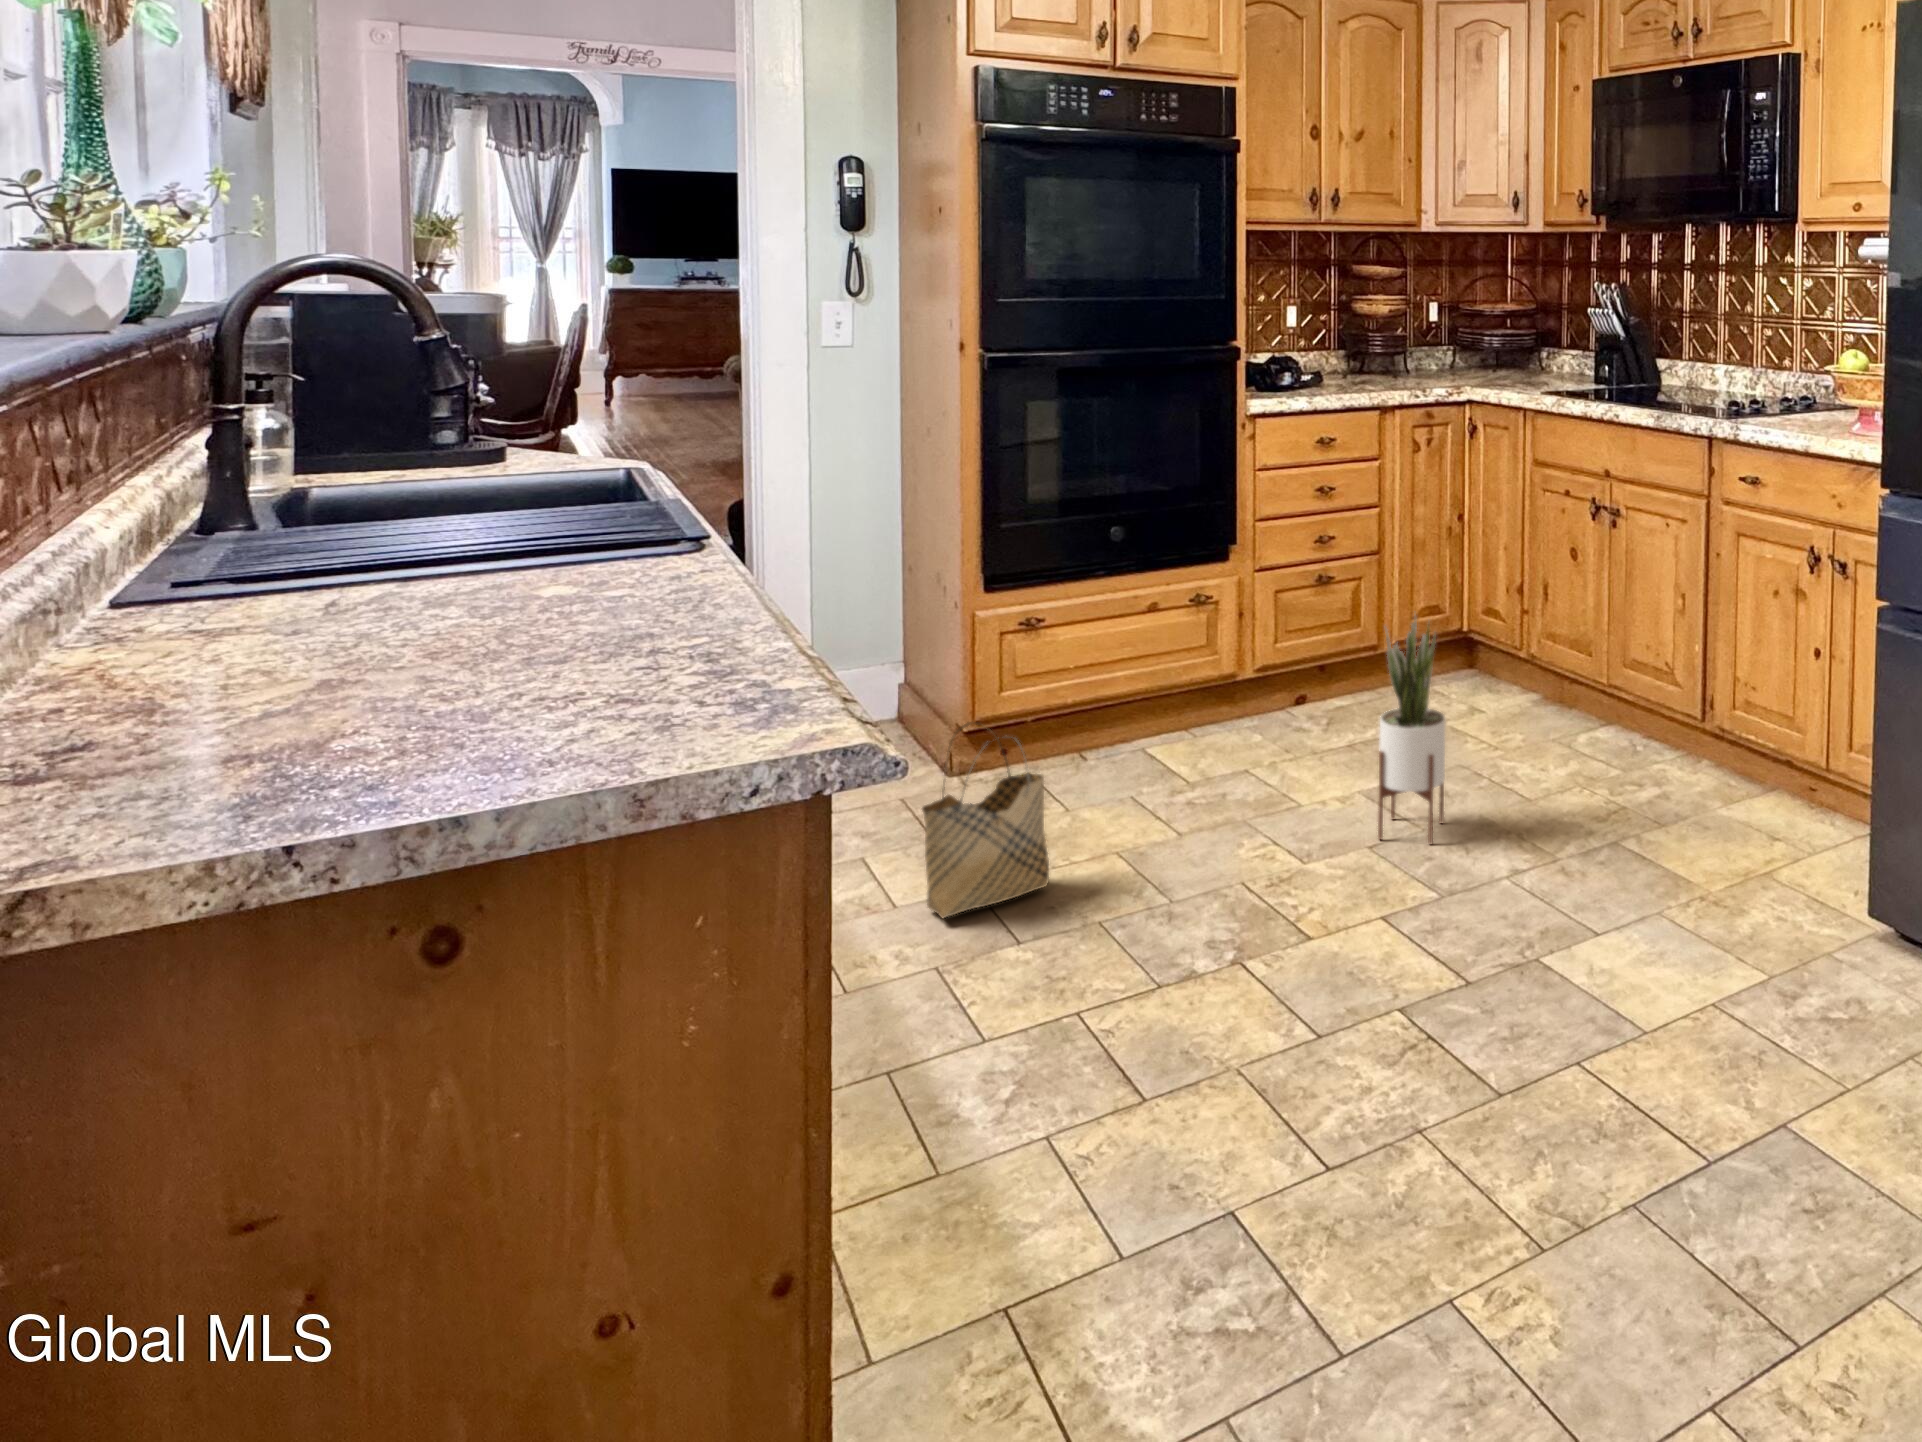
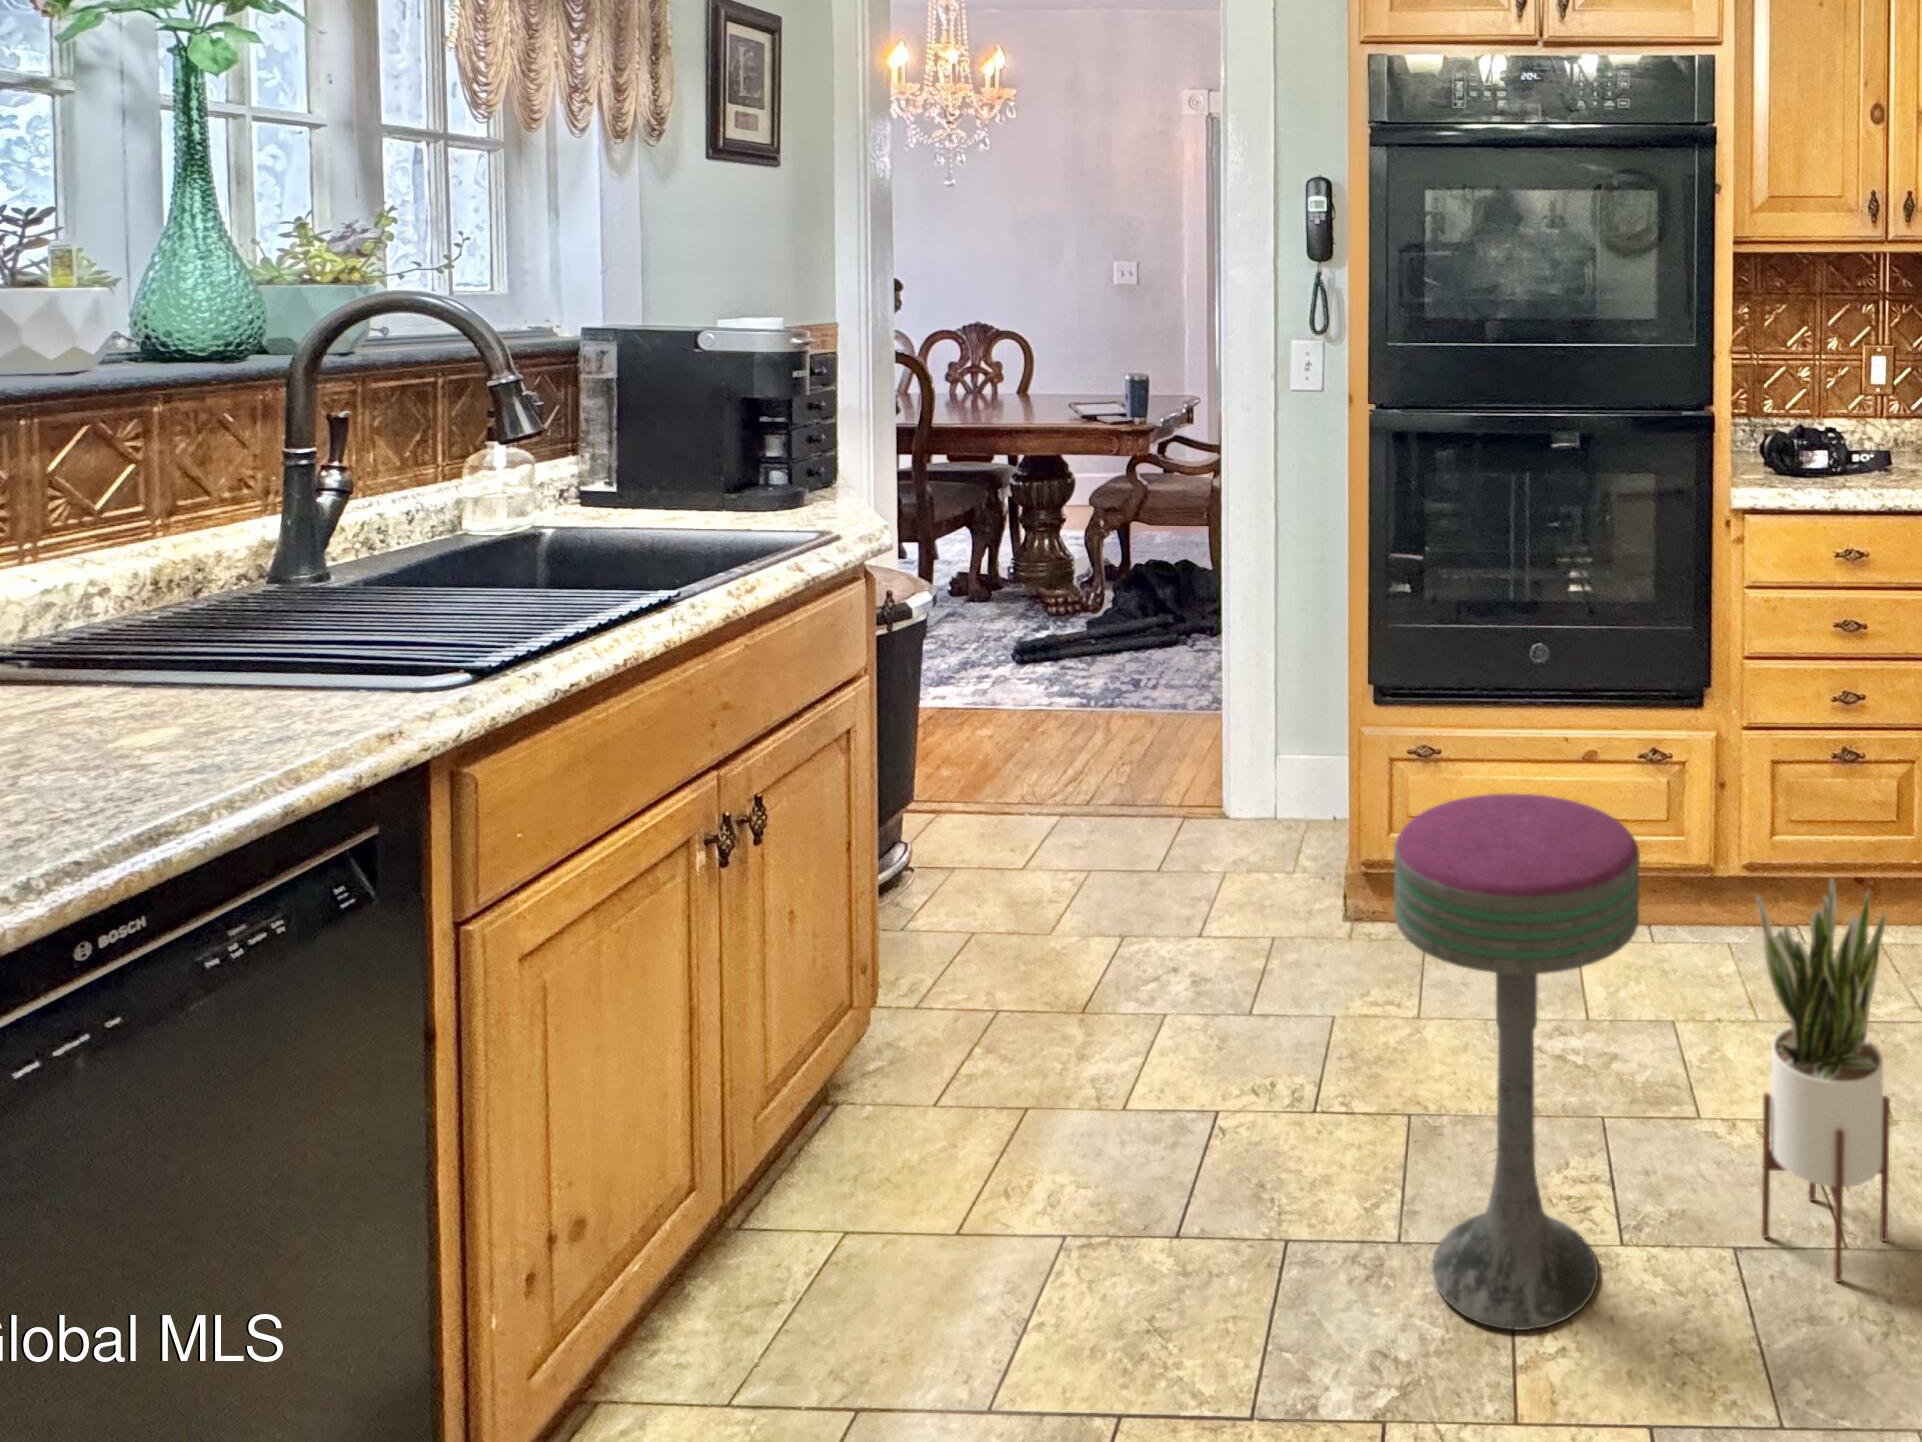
bar stool: none [1172,591,1335,918] -> present [1394,793,1640,1330]
woven basket: present [922,723,1049,918] -> none [1131,895,1302,1153]

